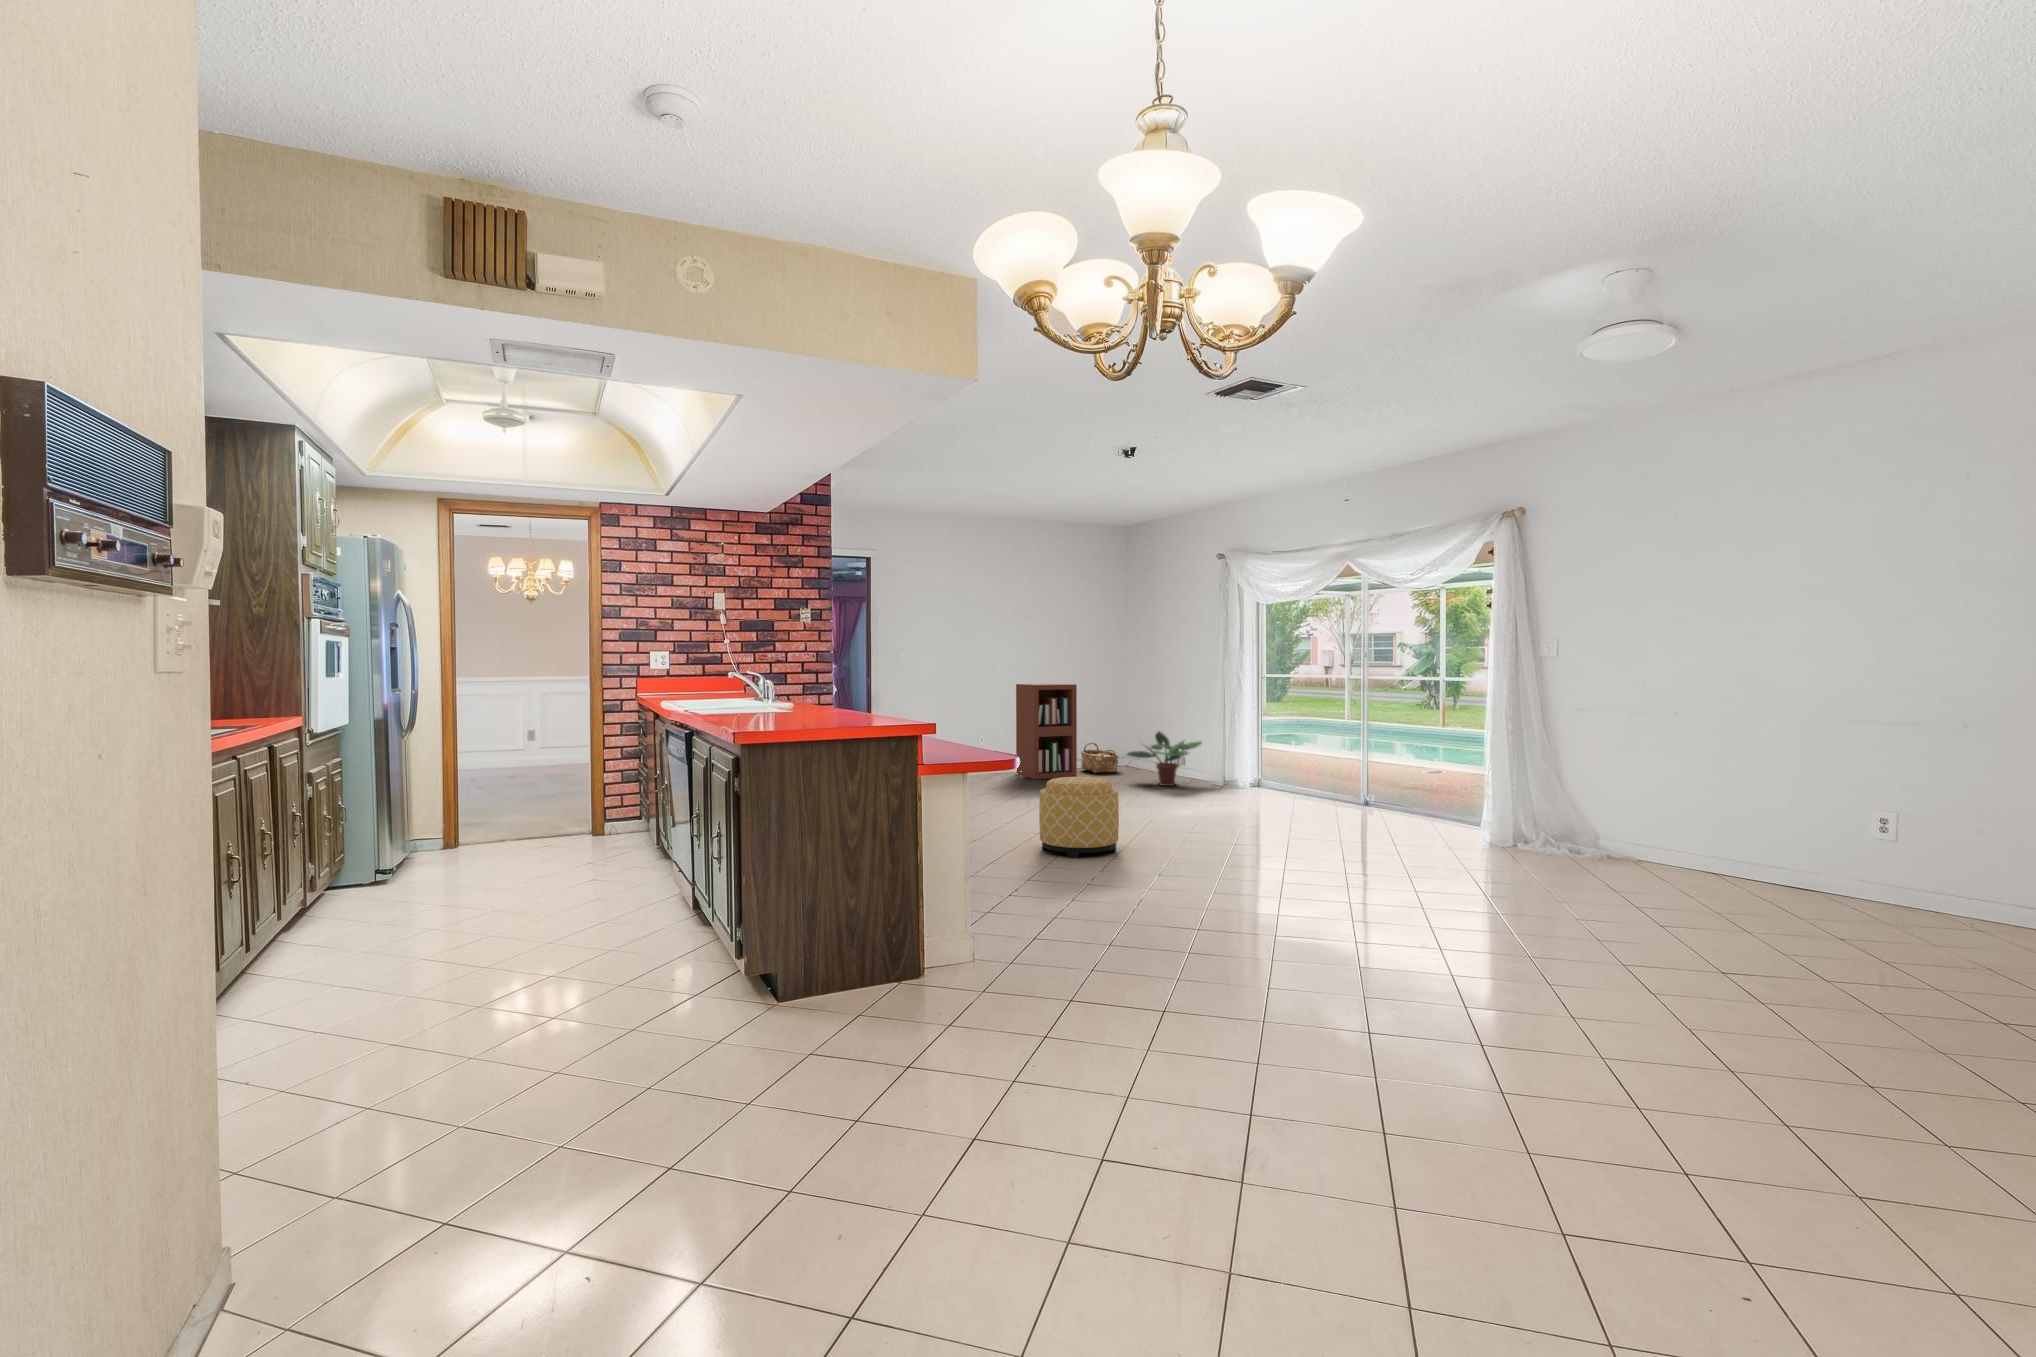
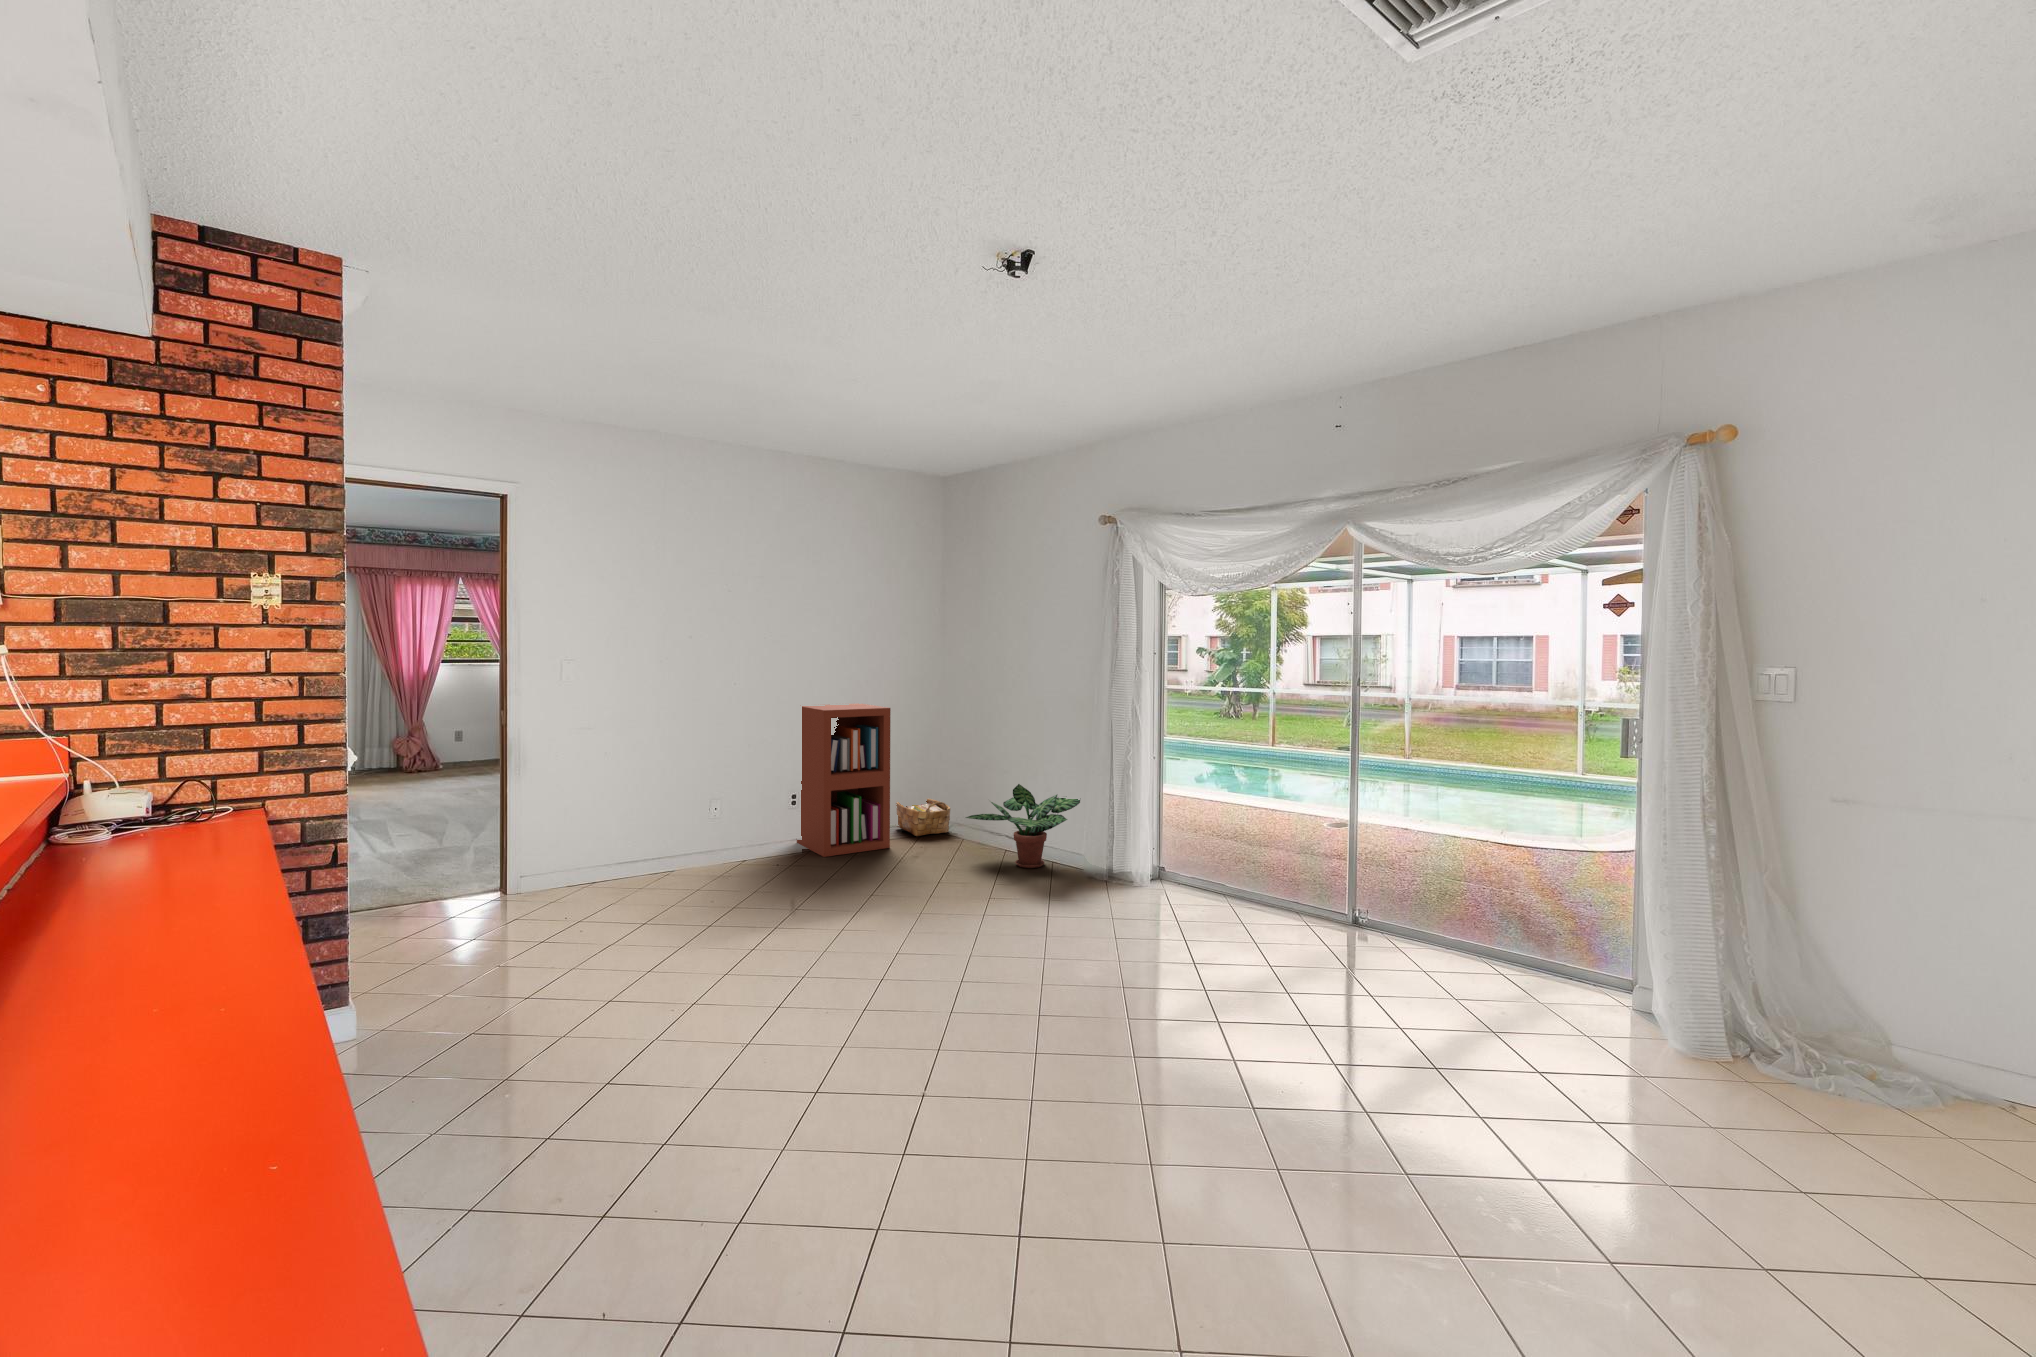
ottoman: present [1039,777,1119,857] -> none [812,986,1007,1243]

